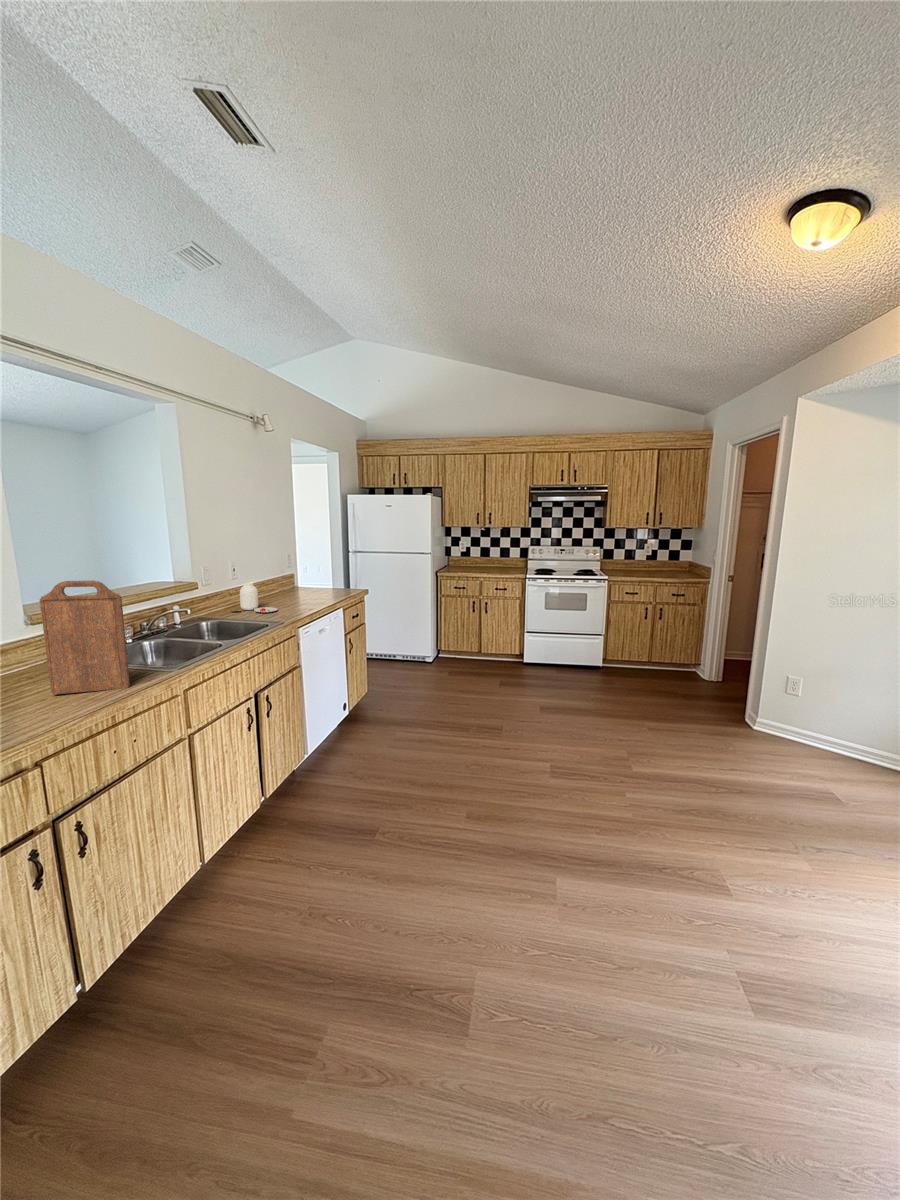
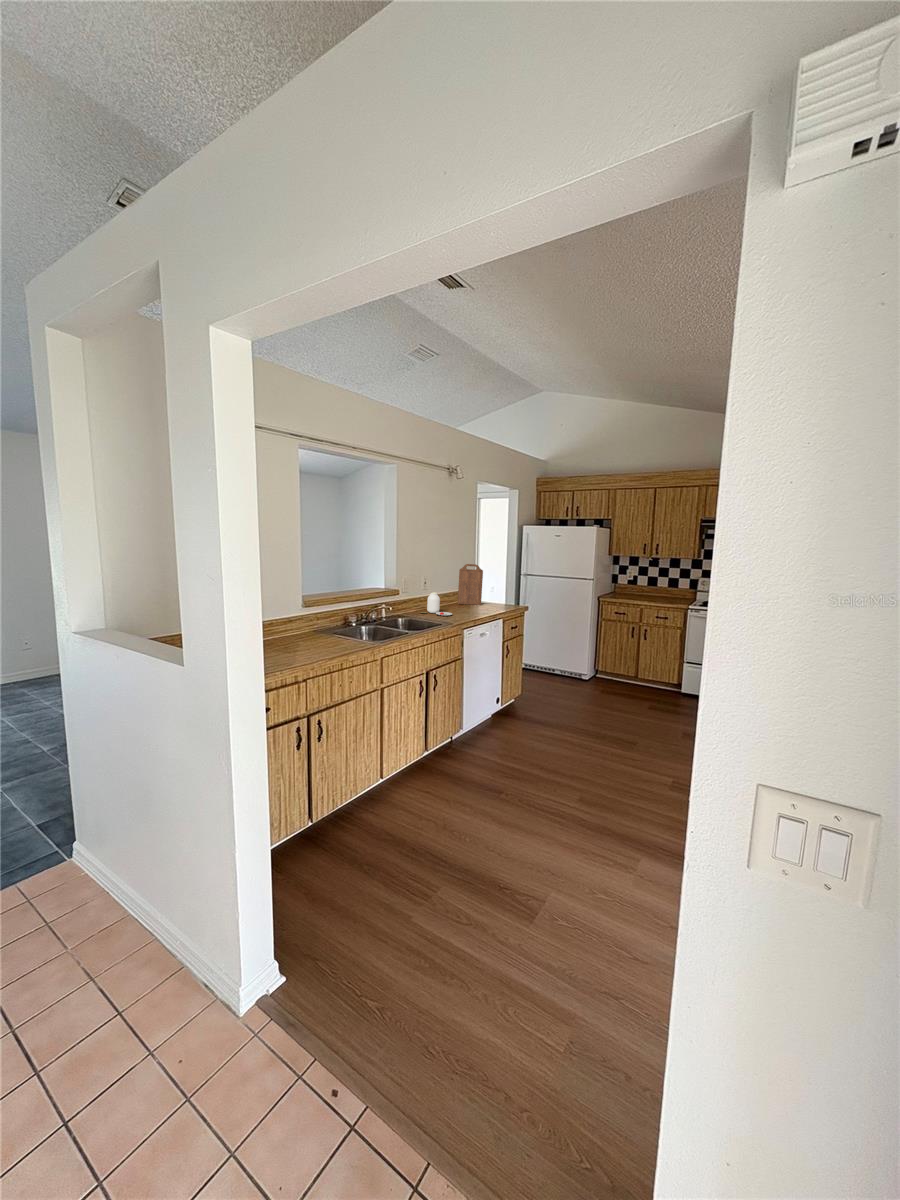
cutting board: present [40,580,130,694] -> present [458,564,483,605]

